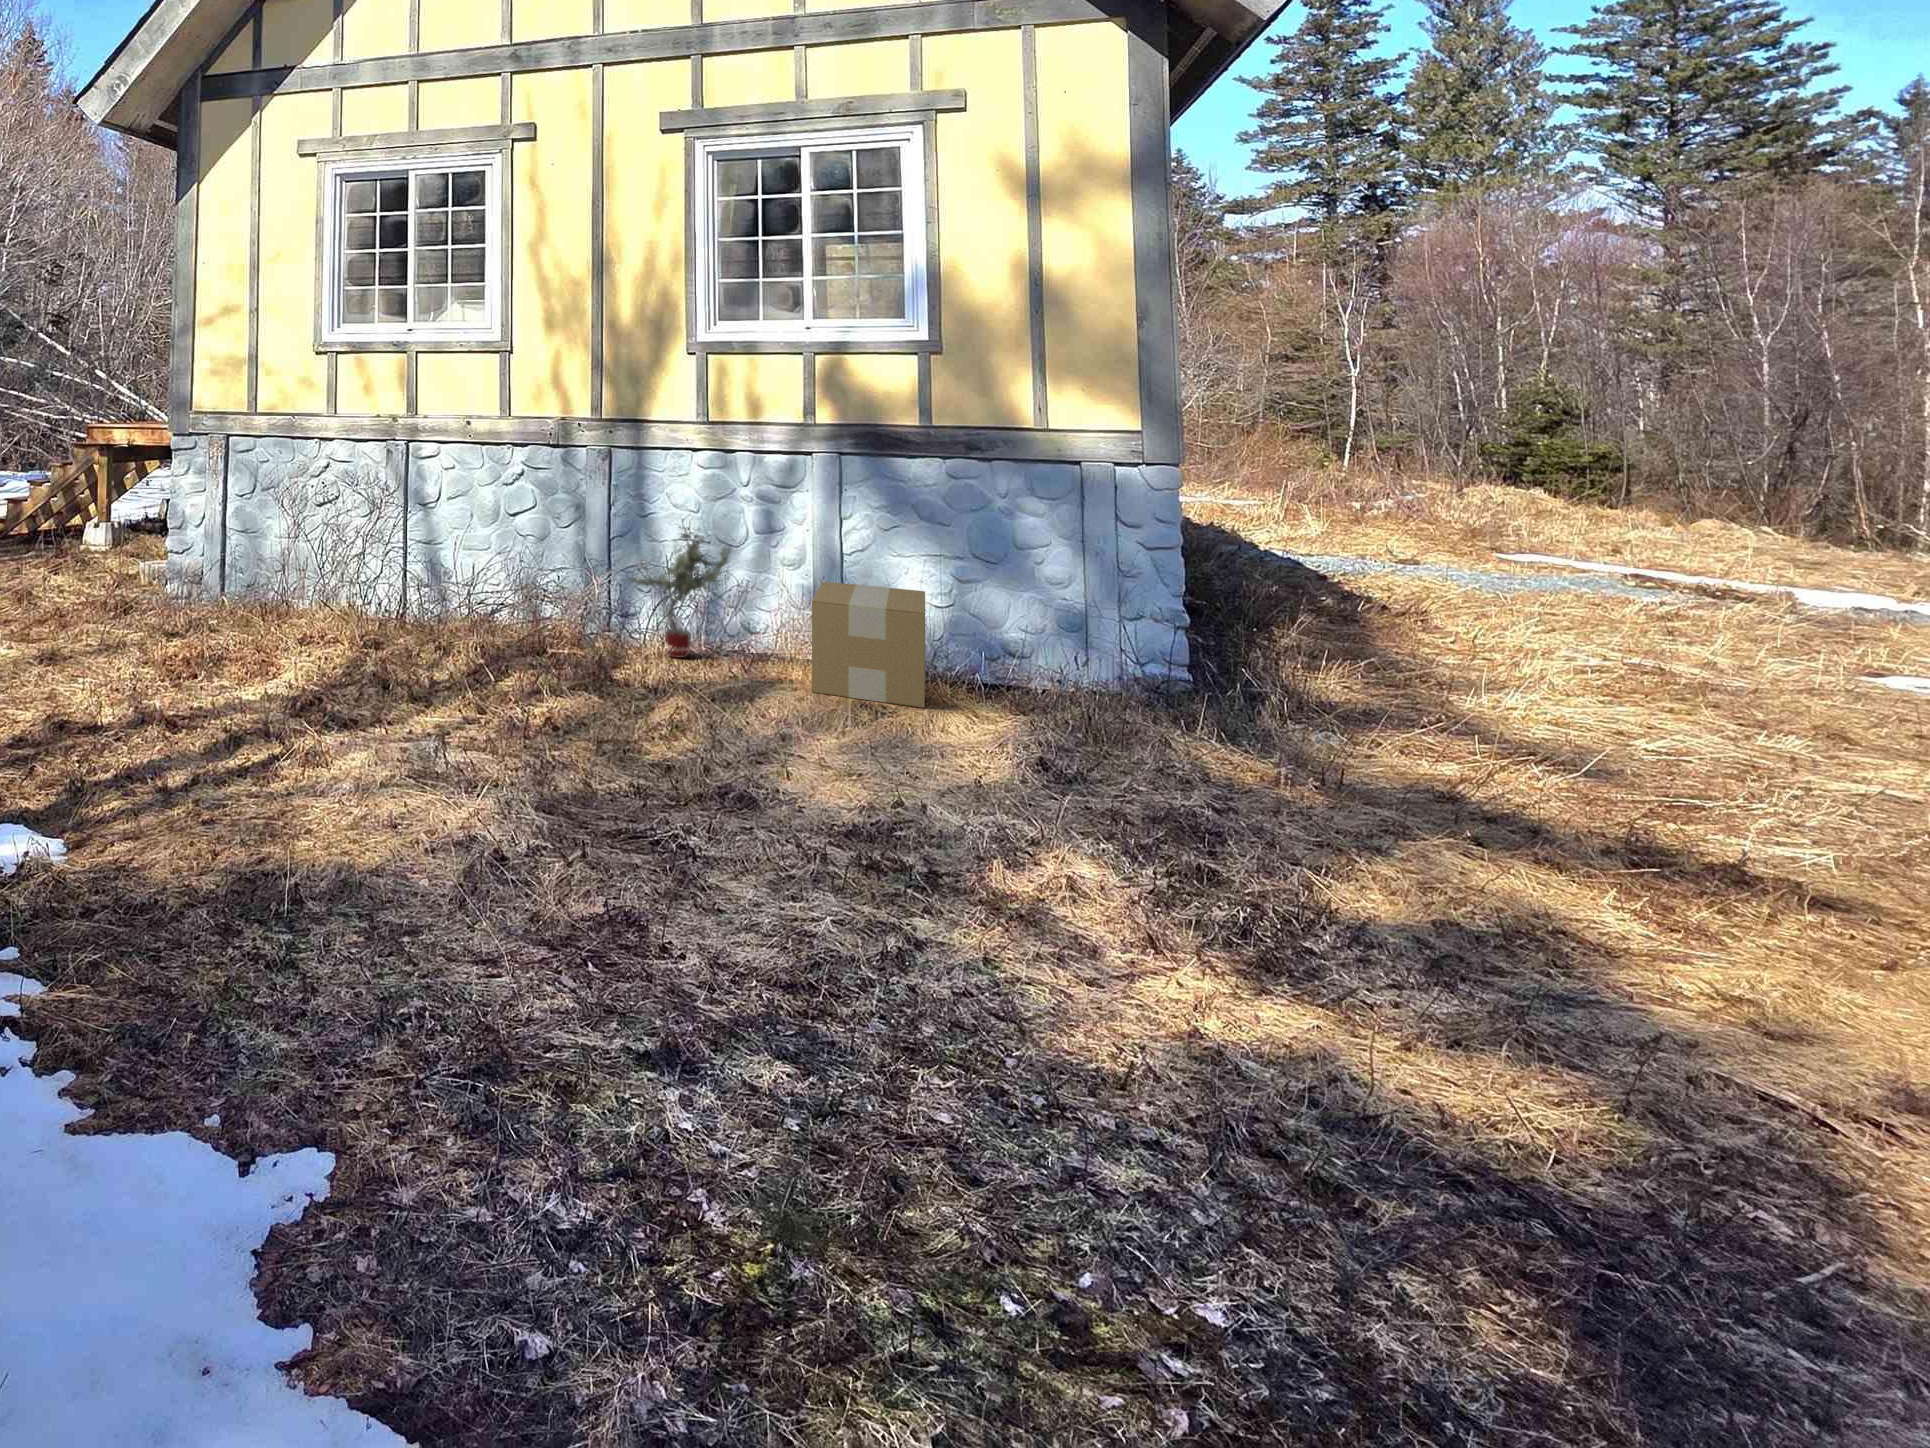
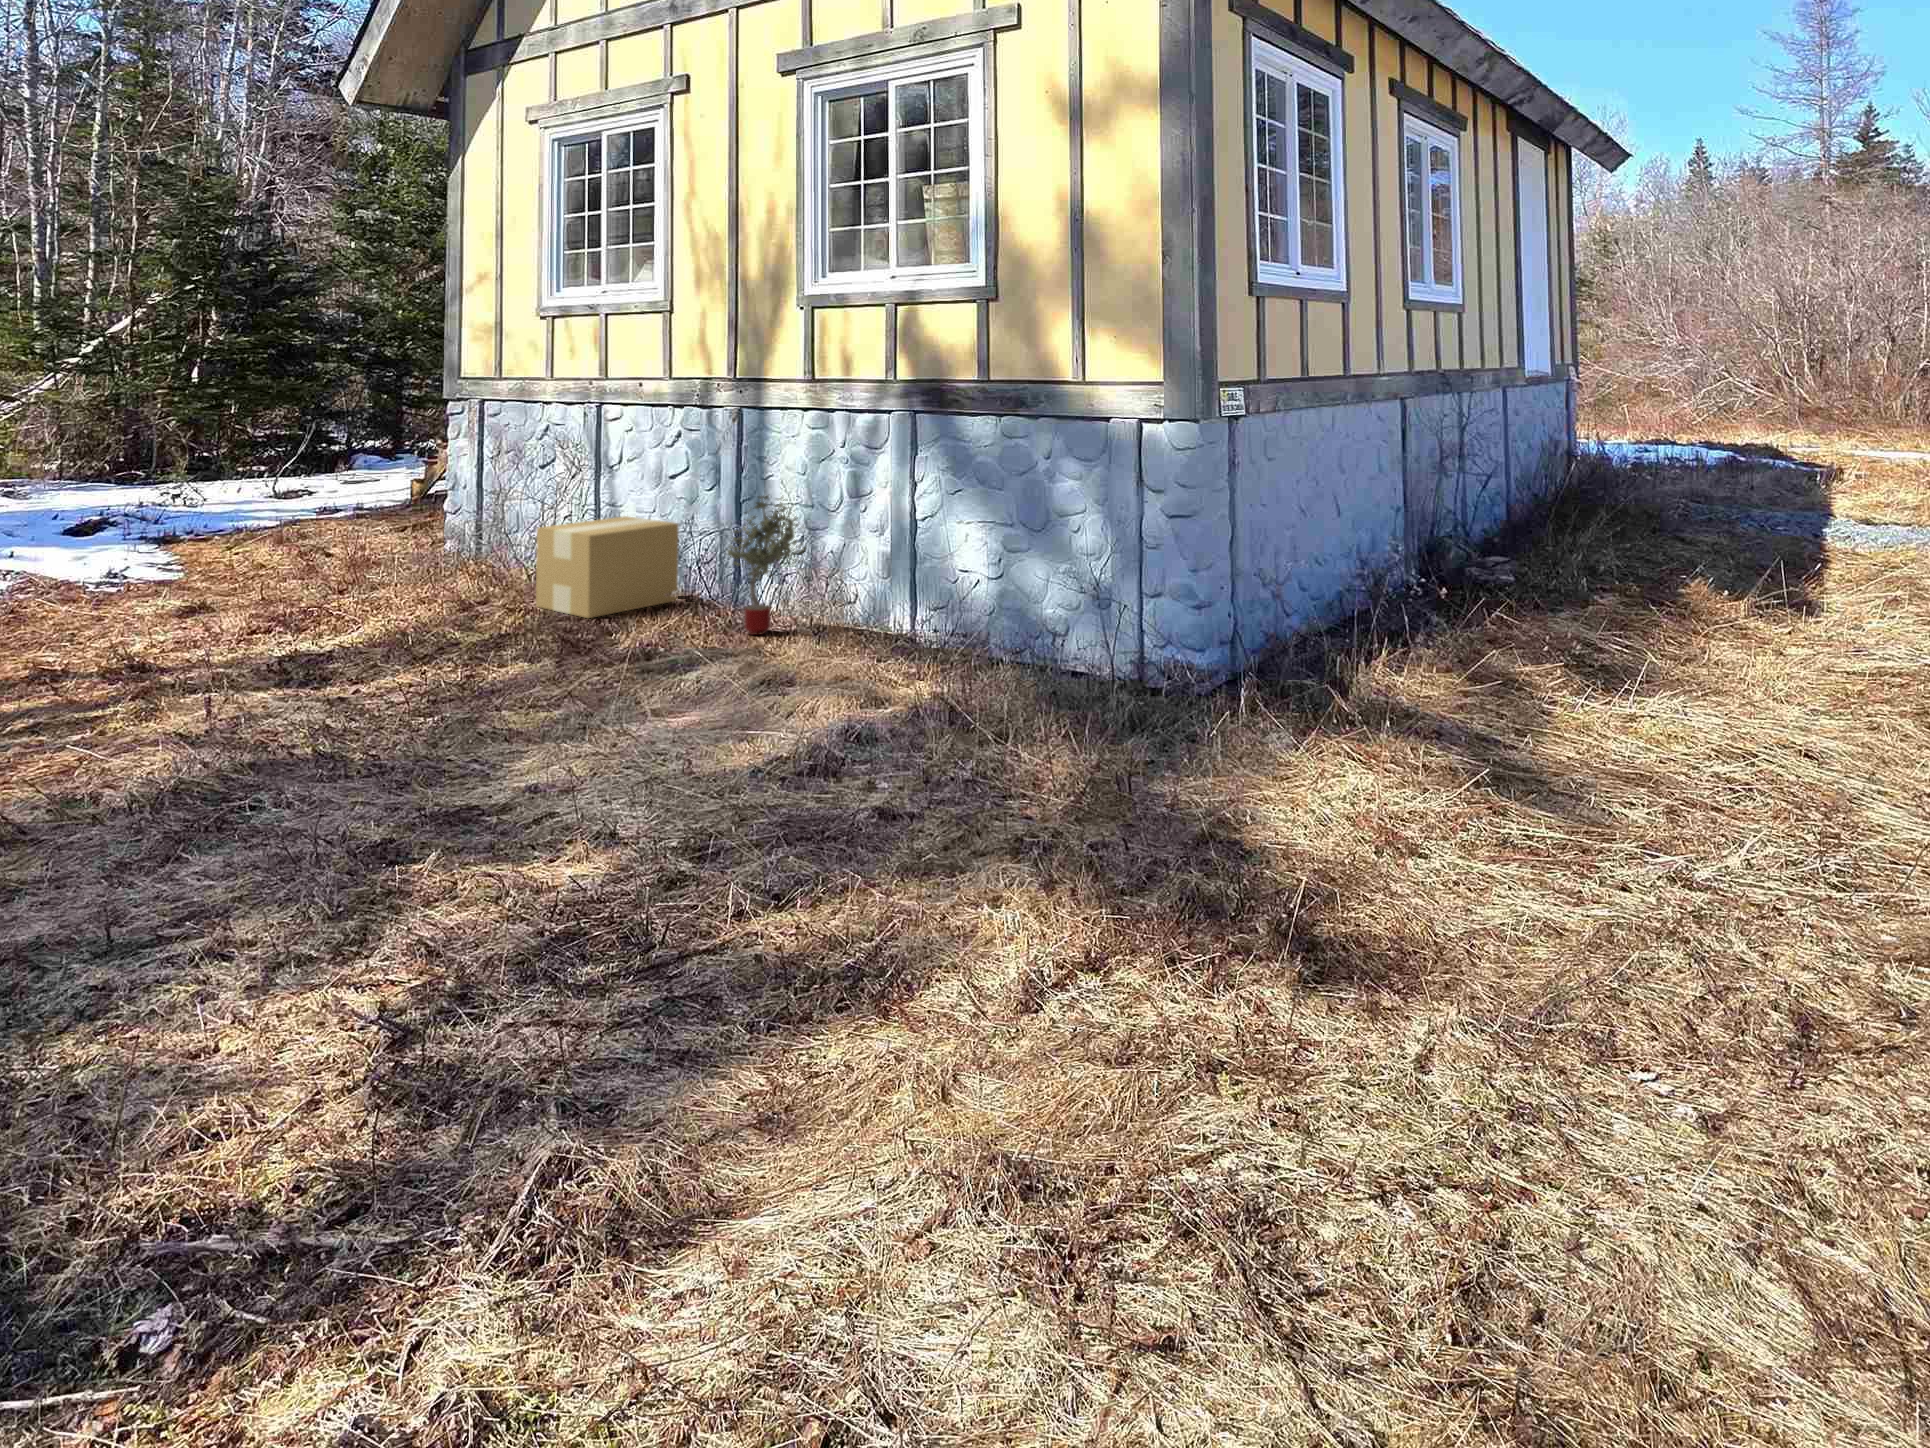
cardboard box: present [812,582,925,708] -> present [536,516,679,618]

